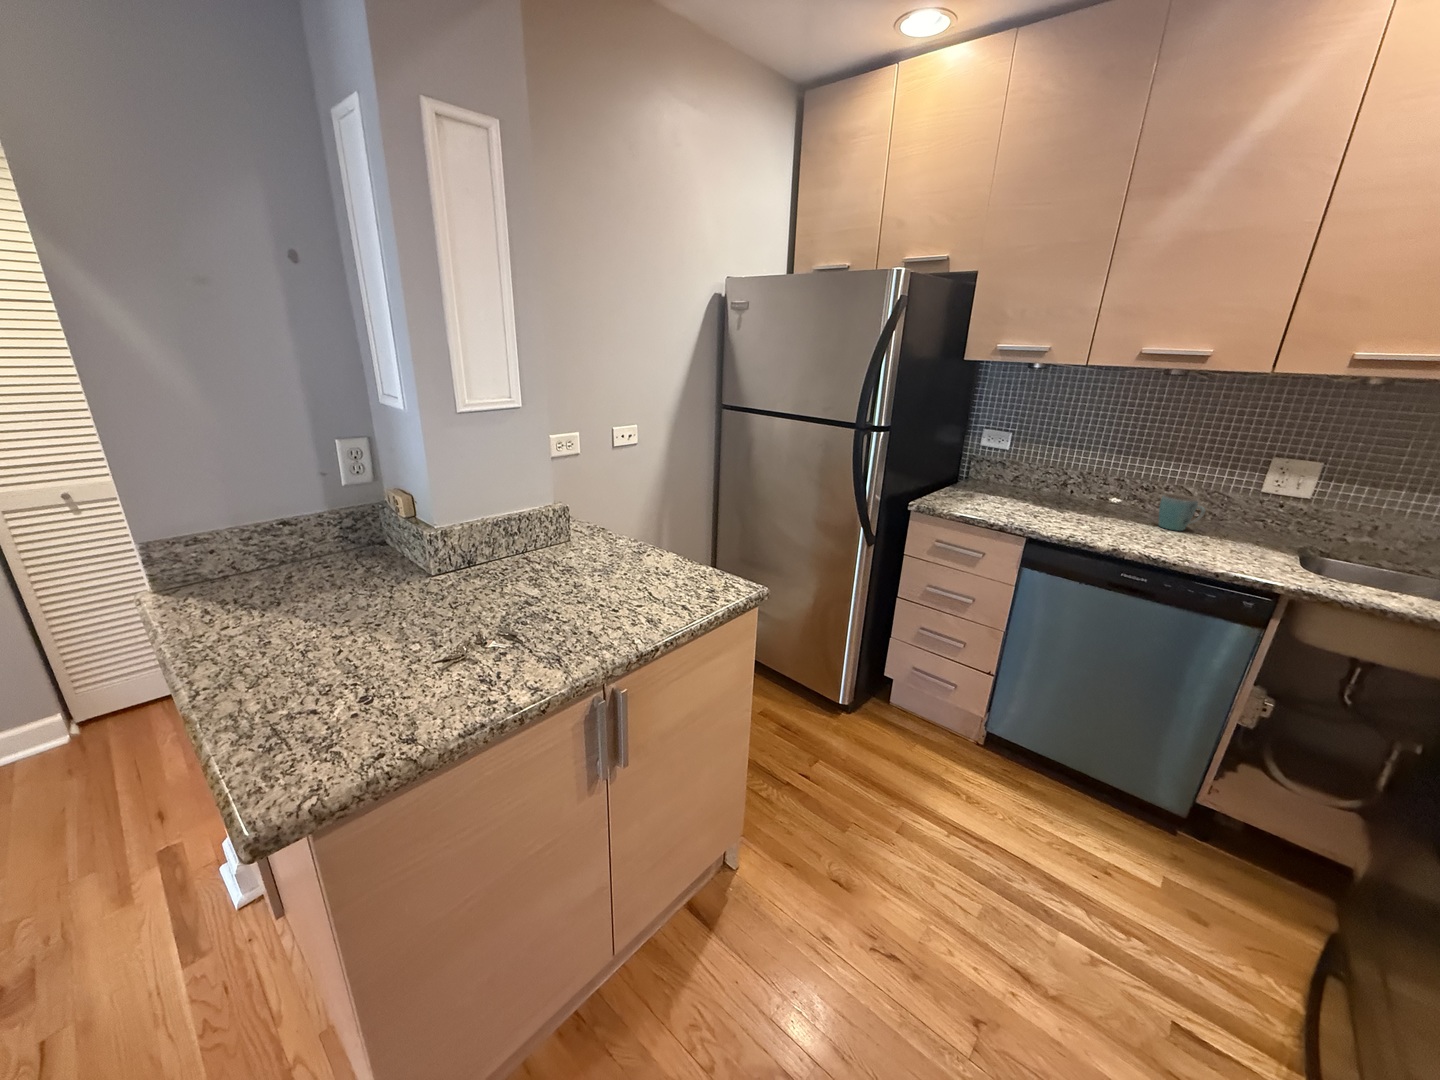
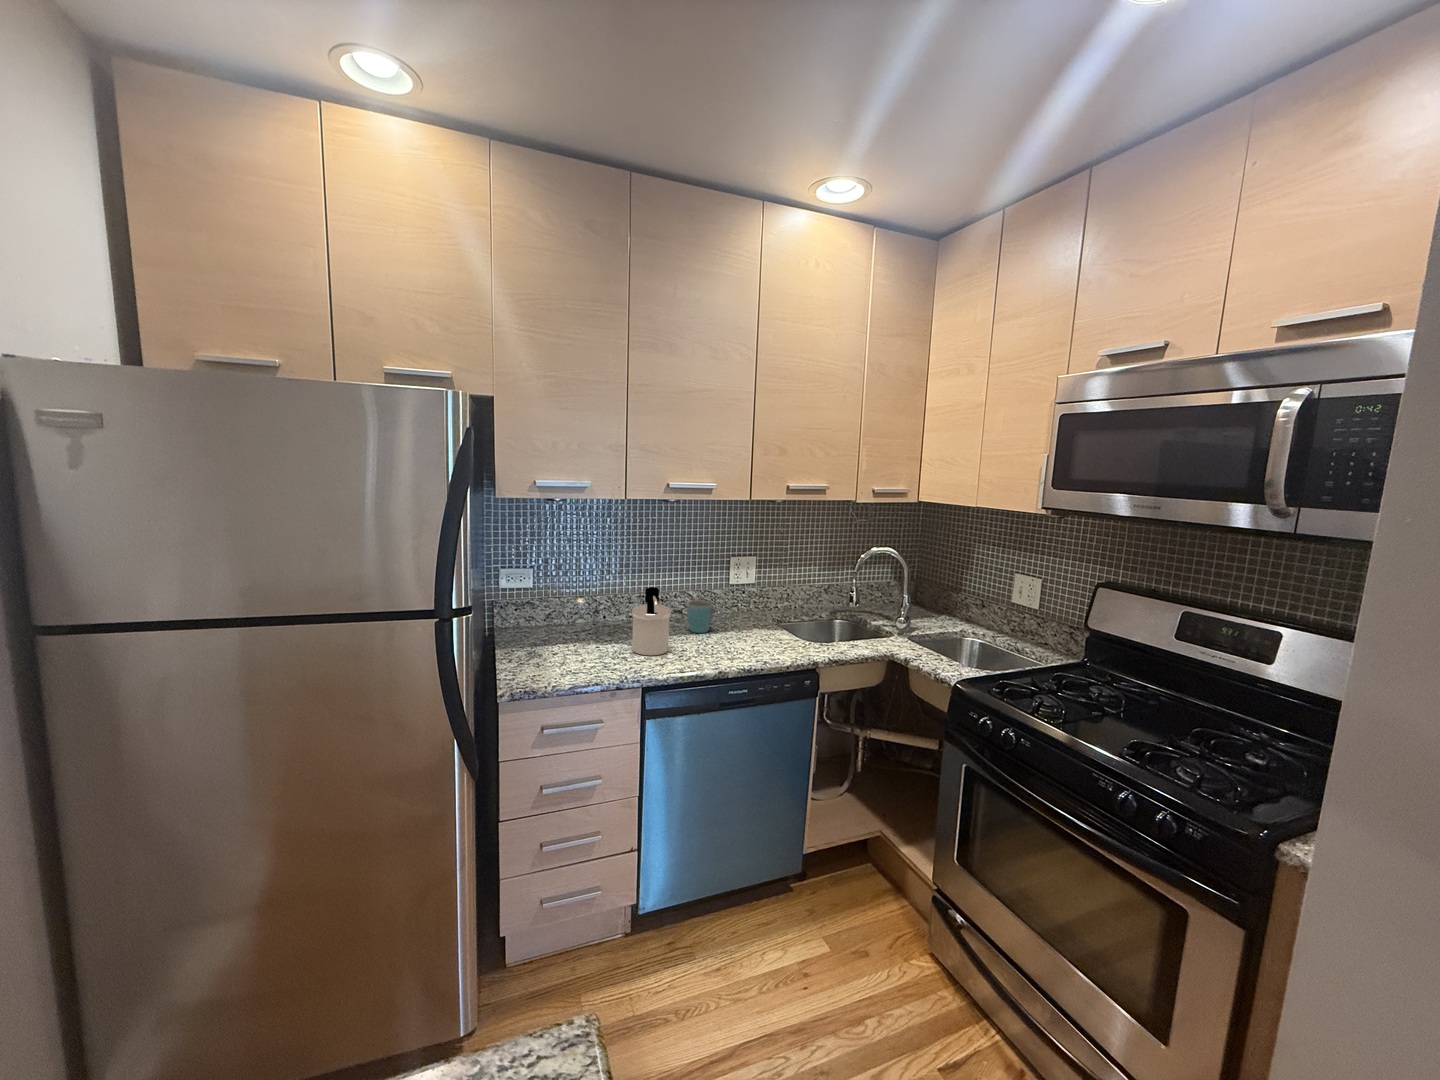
soap dispenser: none [1058,459,1110,525] -> present [632,587,671,655]

